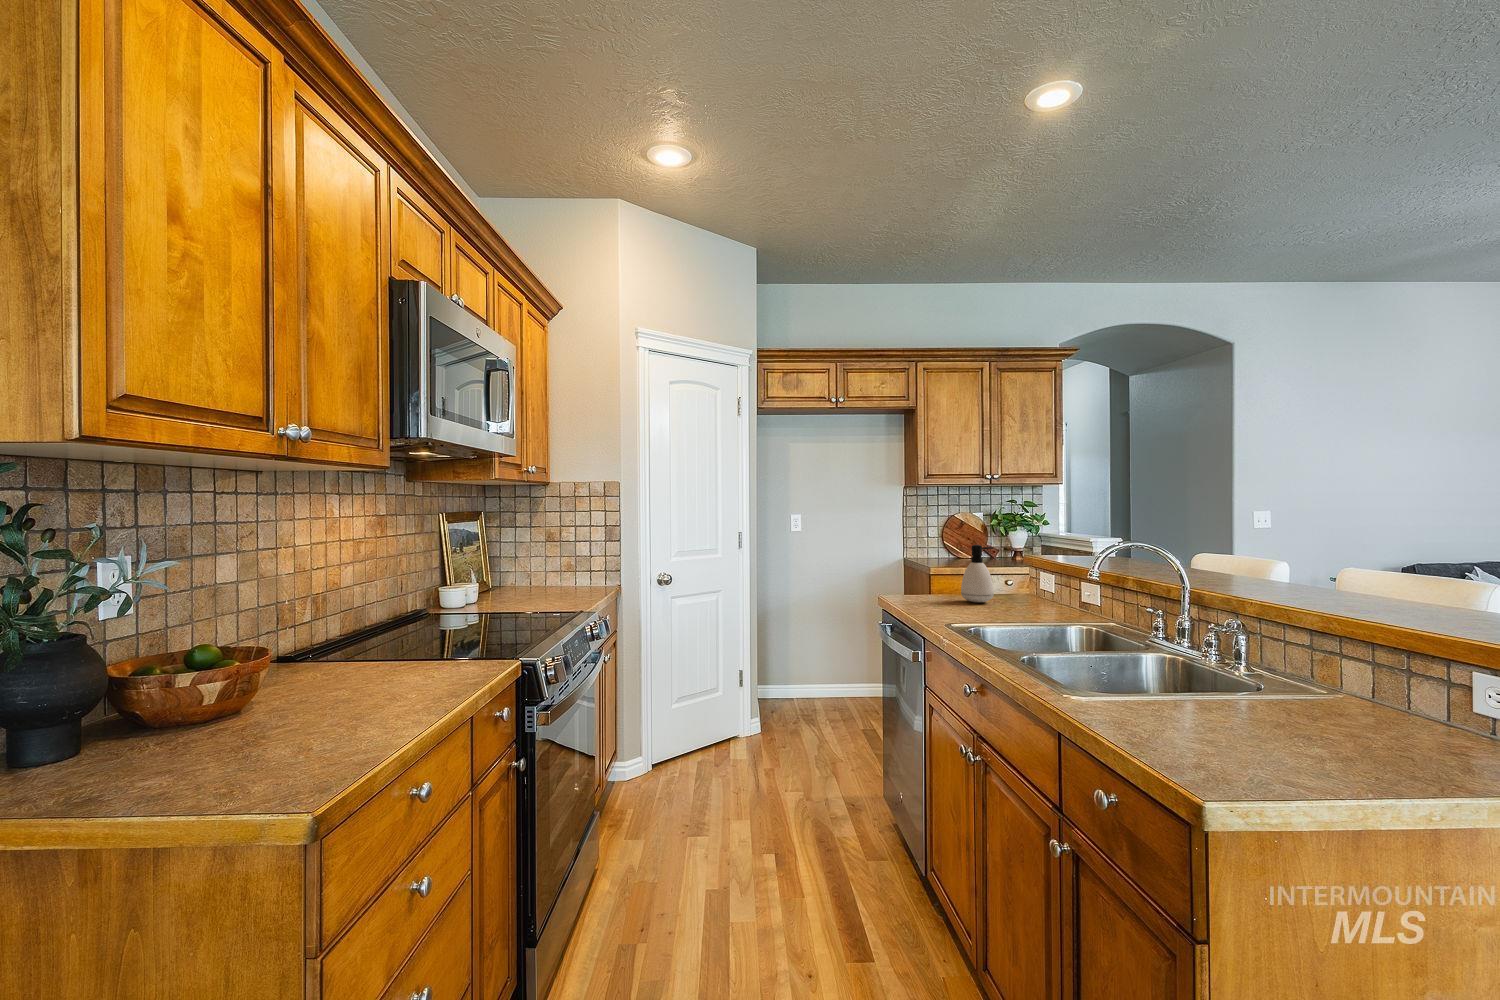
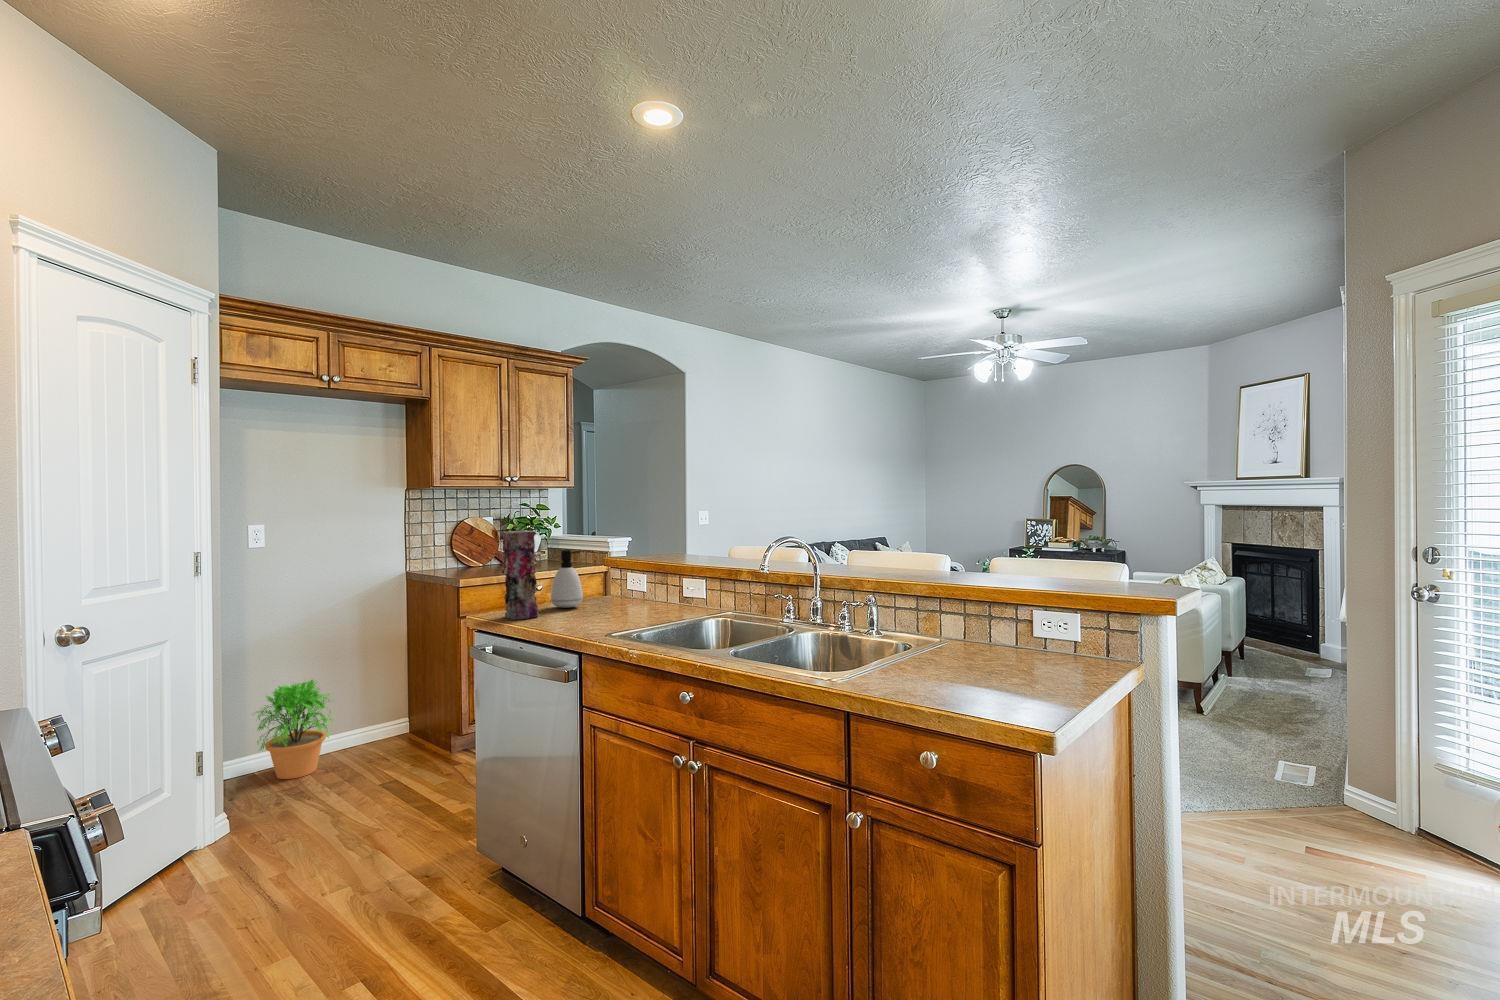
vase: none [905,524,938,607] -> present [500,531,539,620]
potted plant: none [788,634,845,709] -> present [257,680,334,779]

